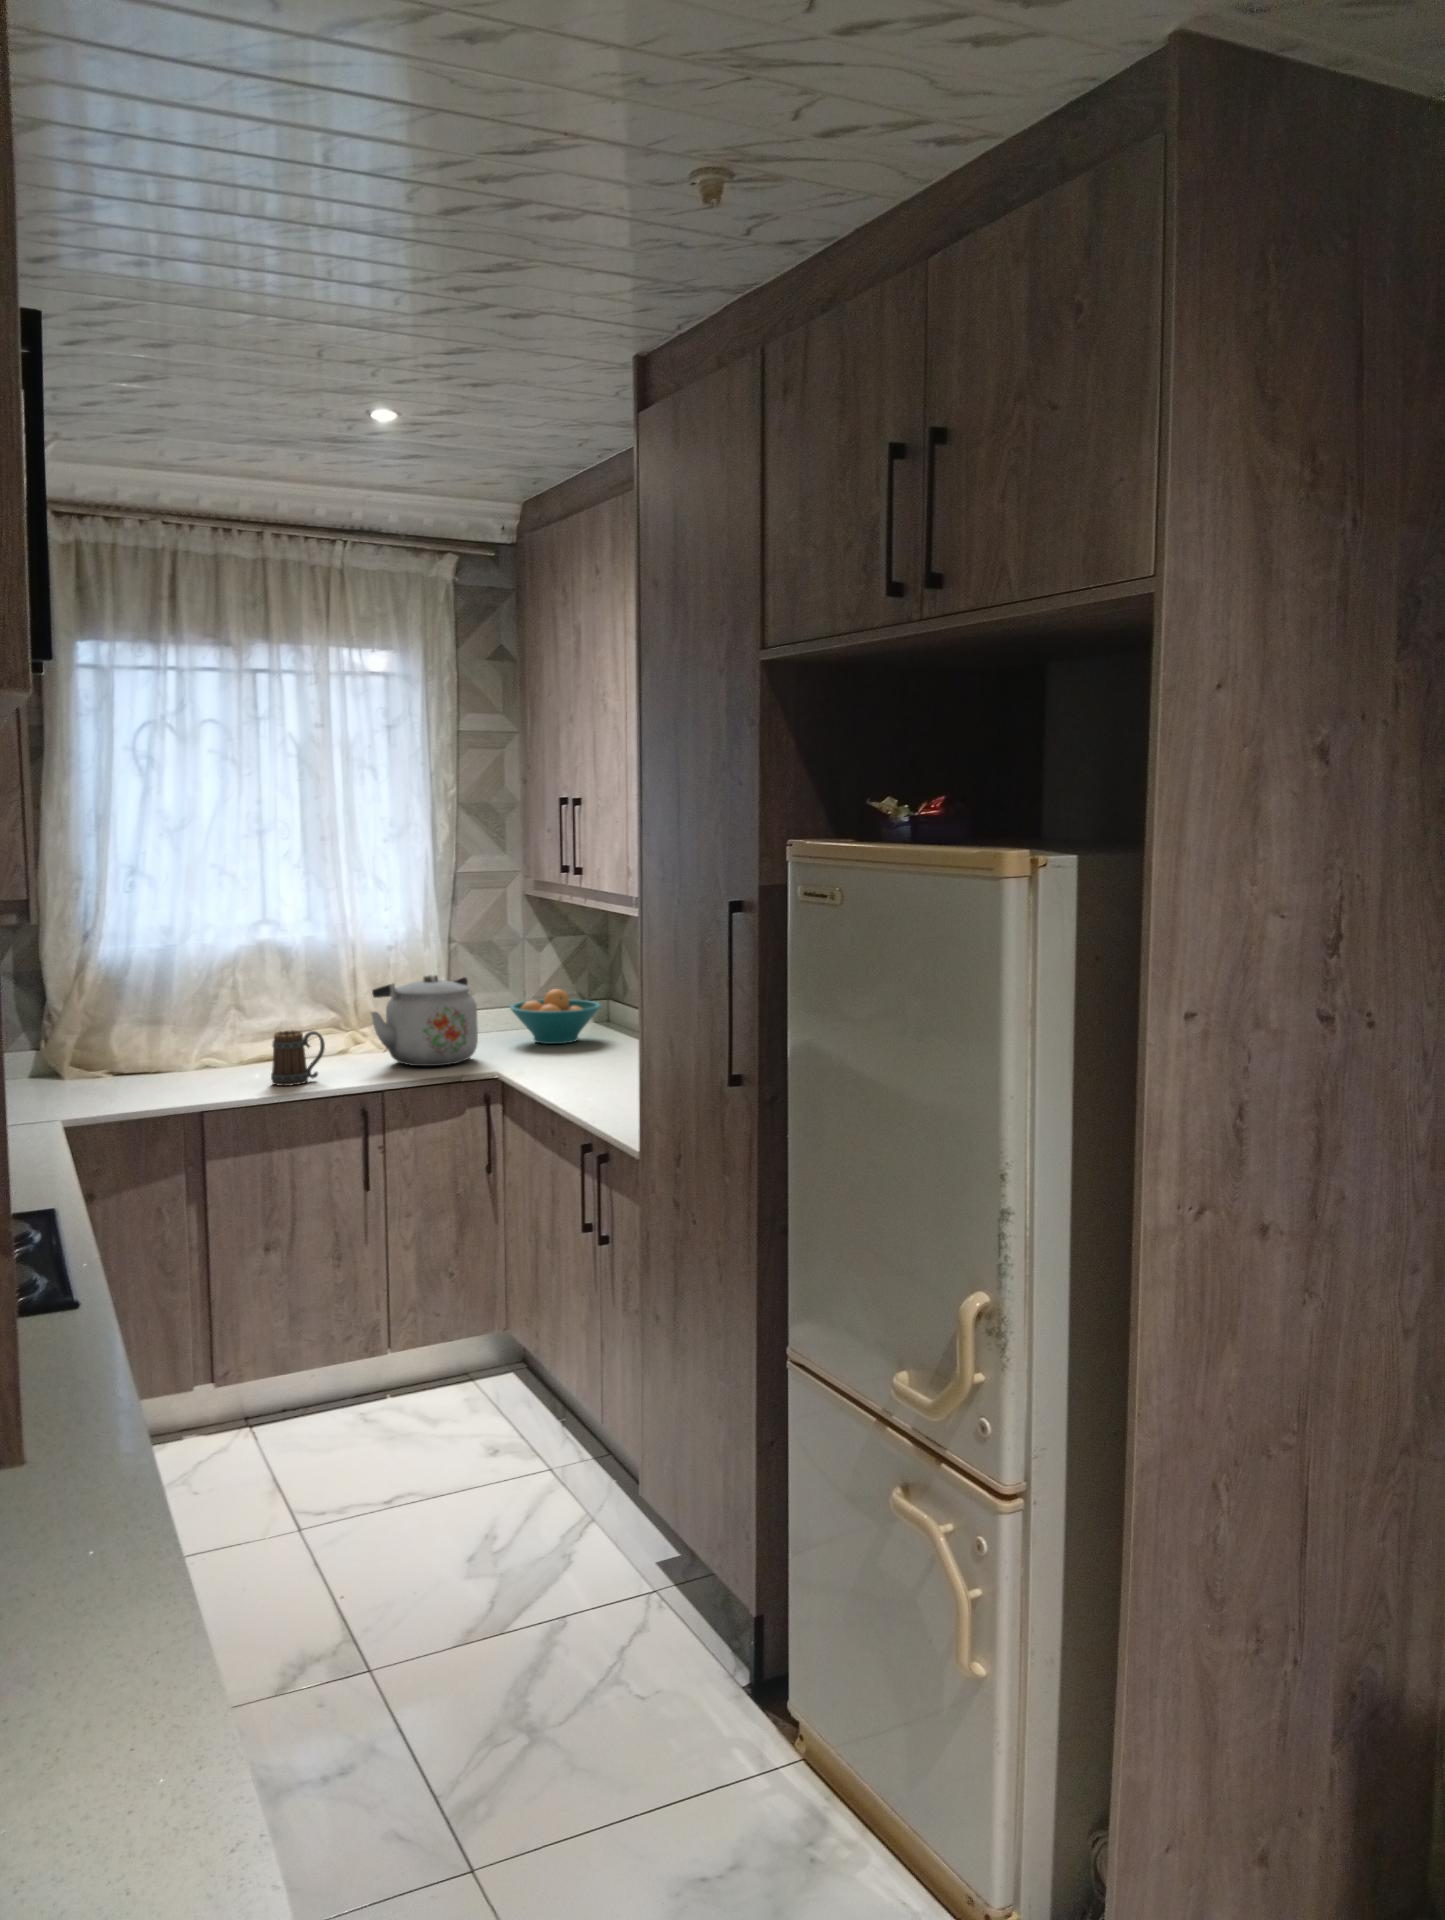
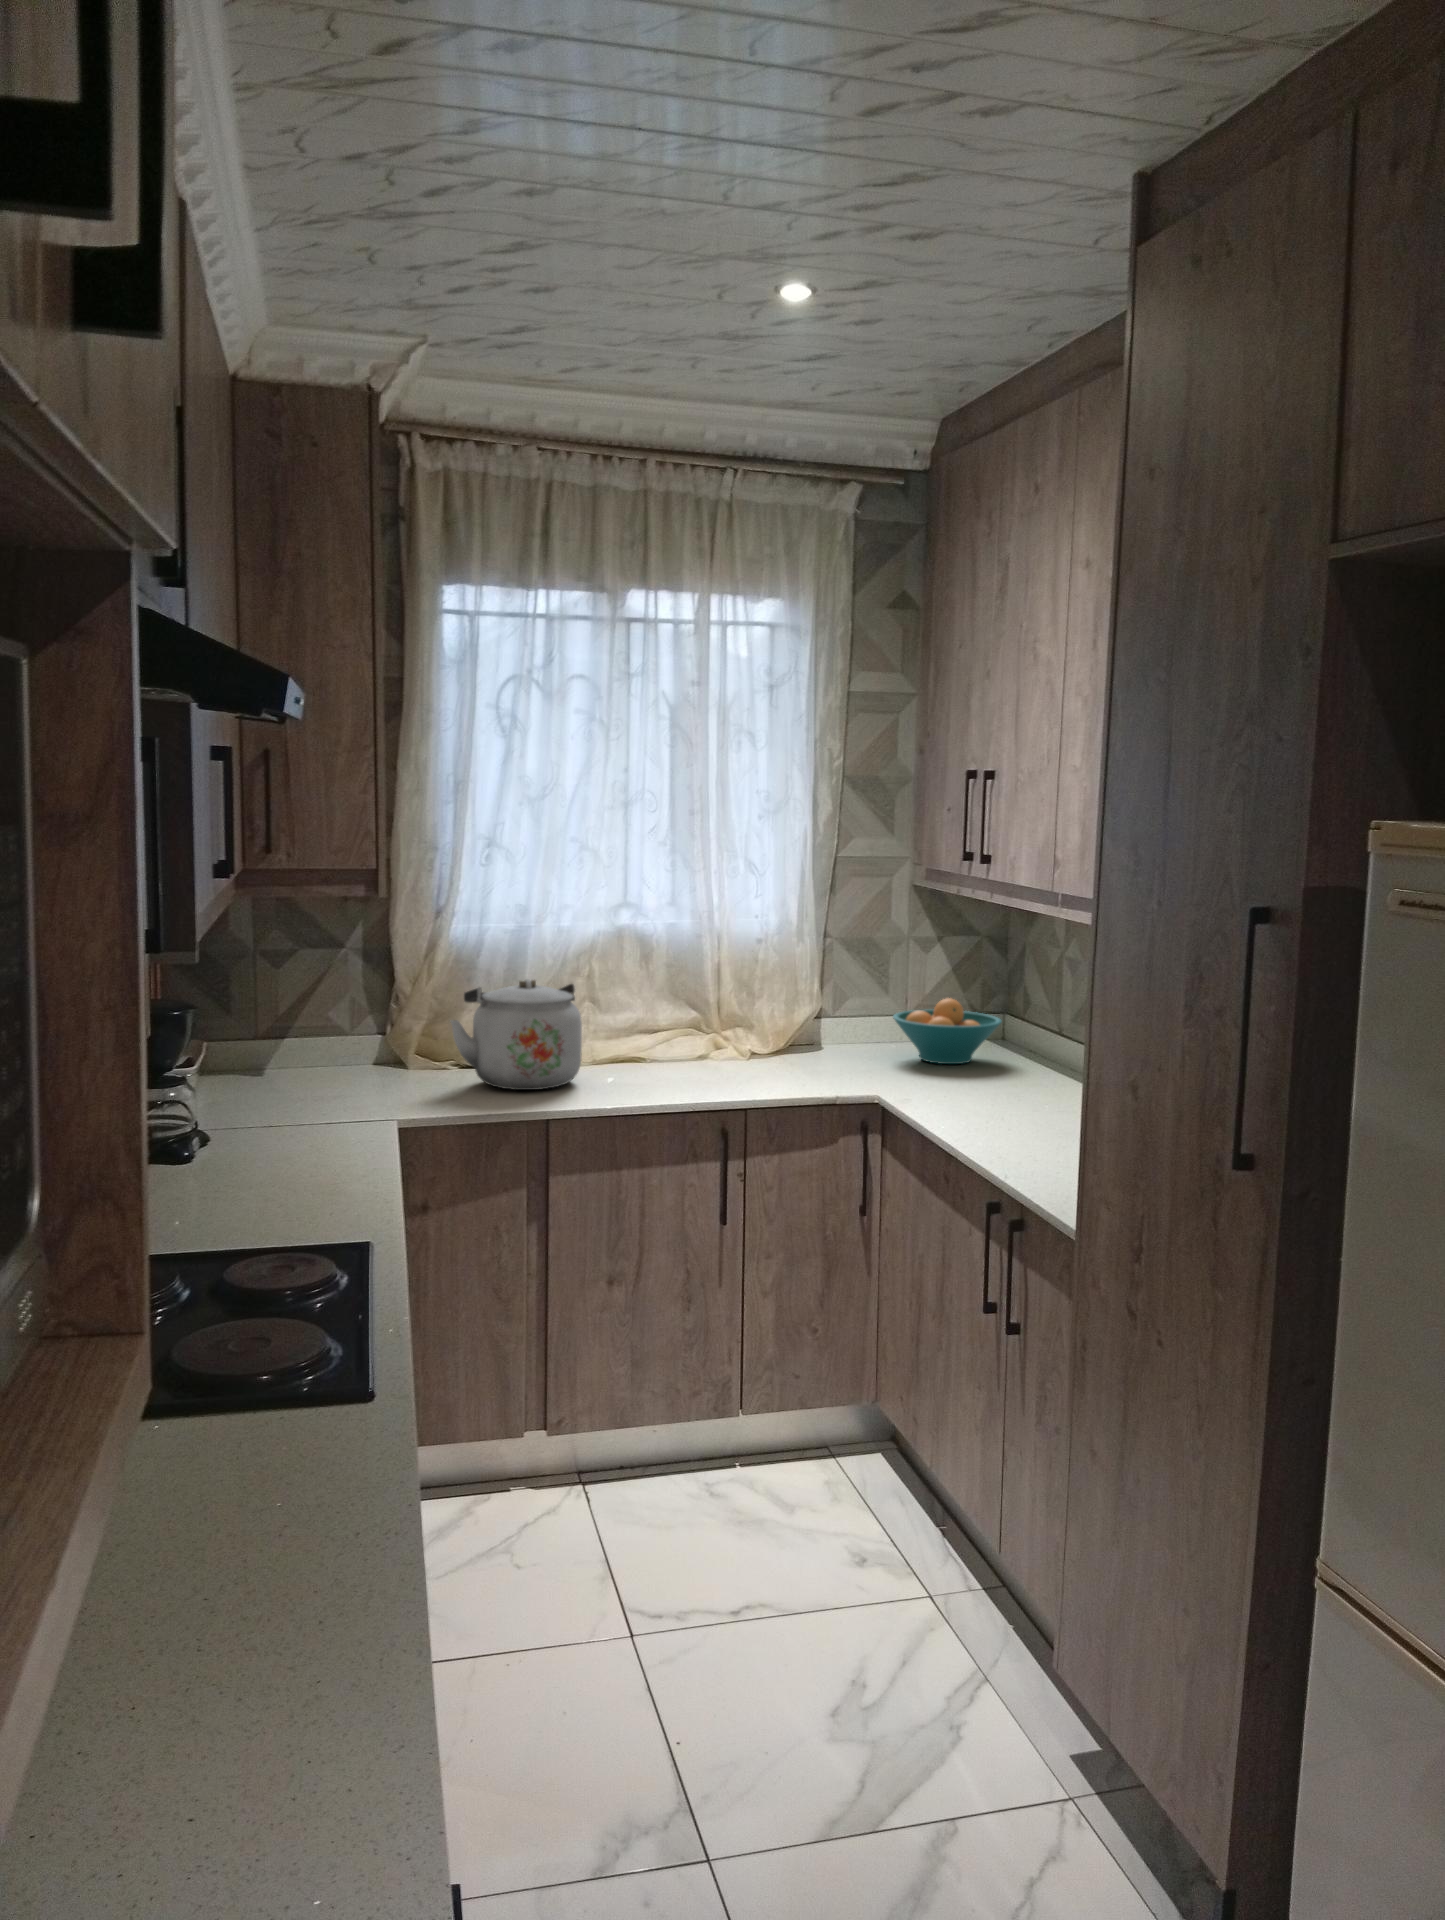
kettle: present [371,975,478,1066] -> present [451,979,582,1090]
mug: present [271,1031,325,1086] -> none [623,1032,684,1096]

